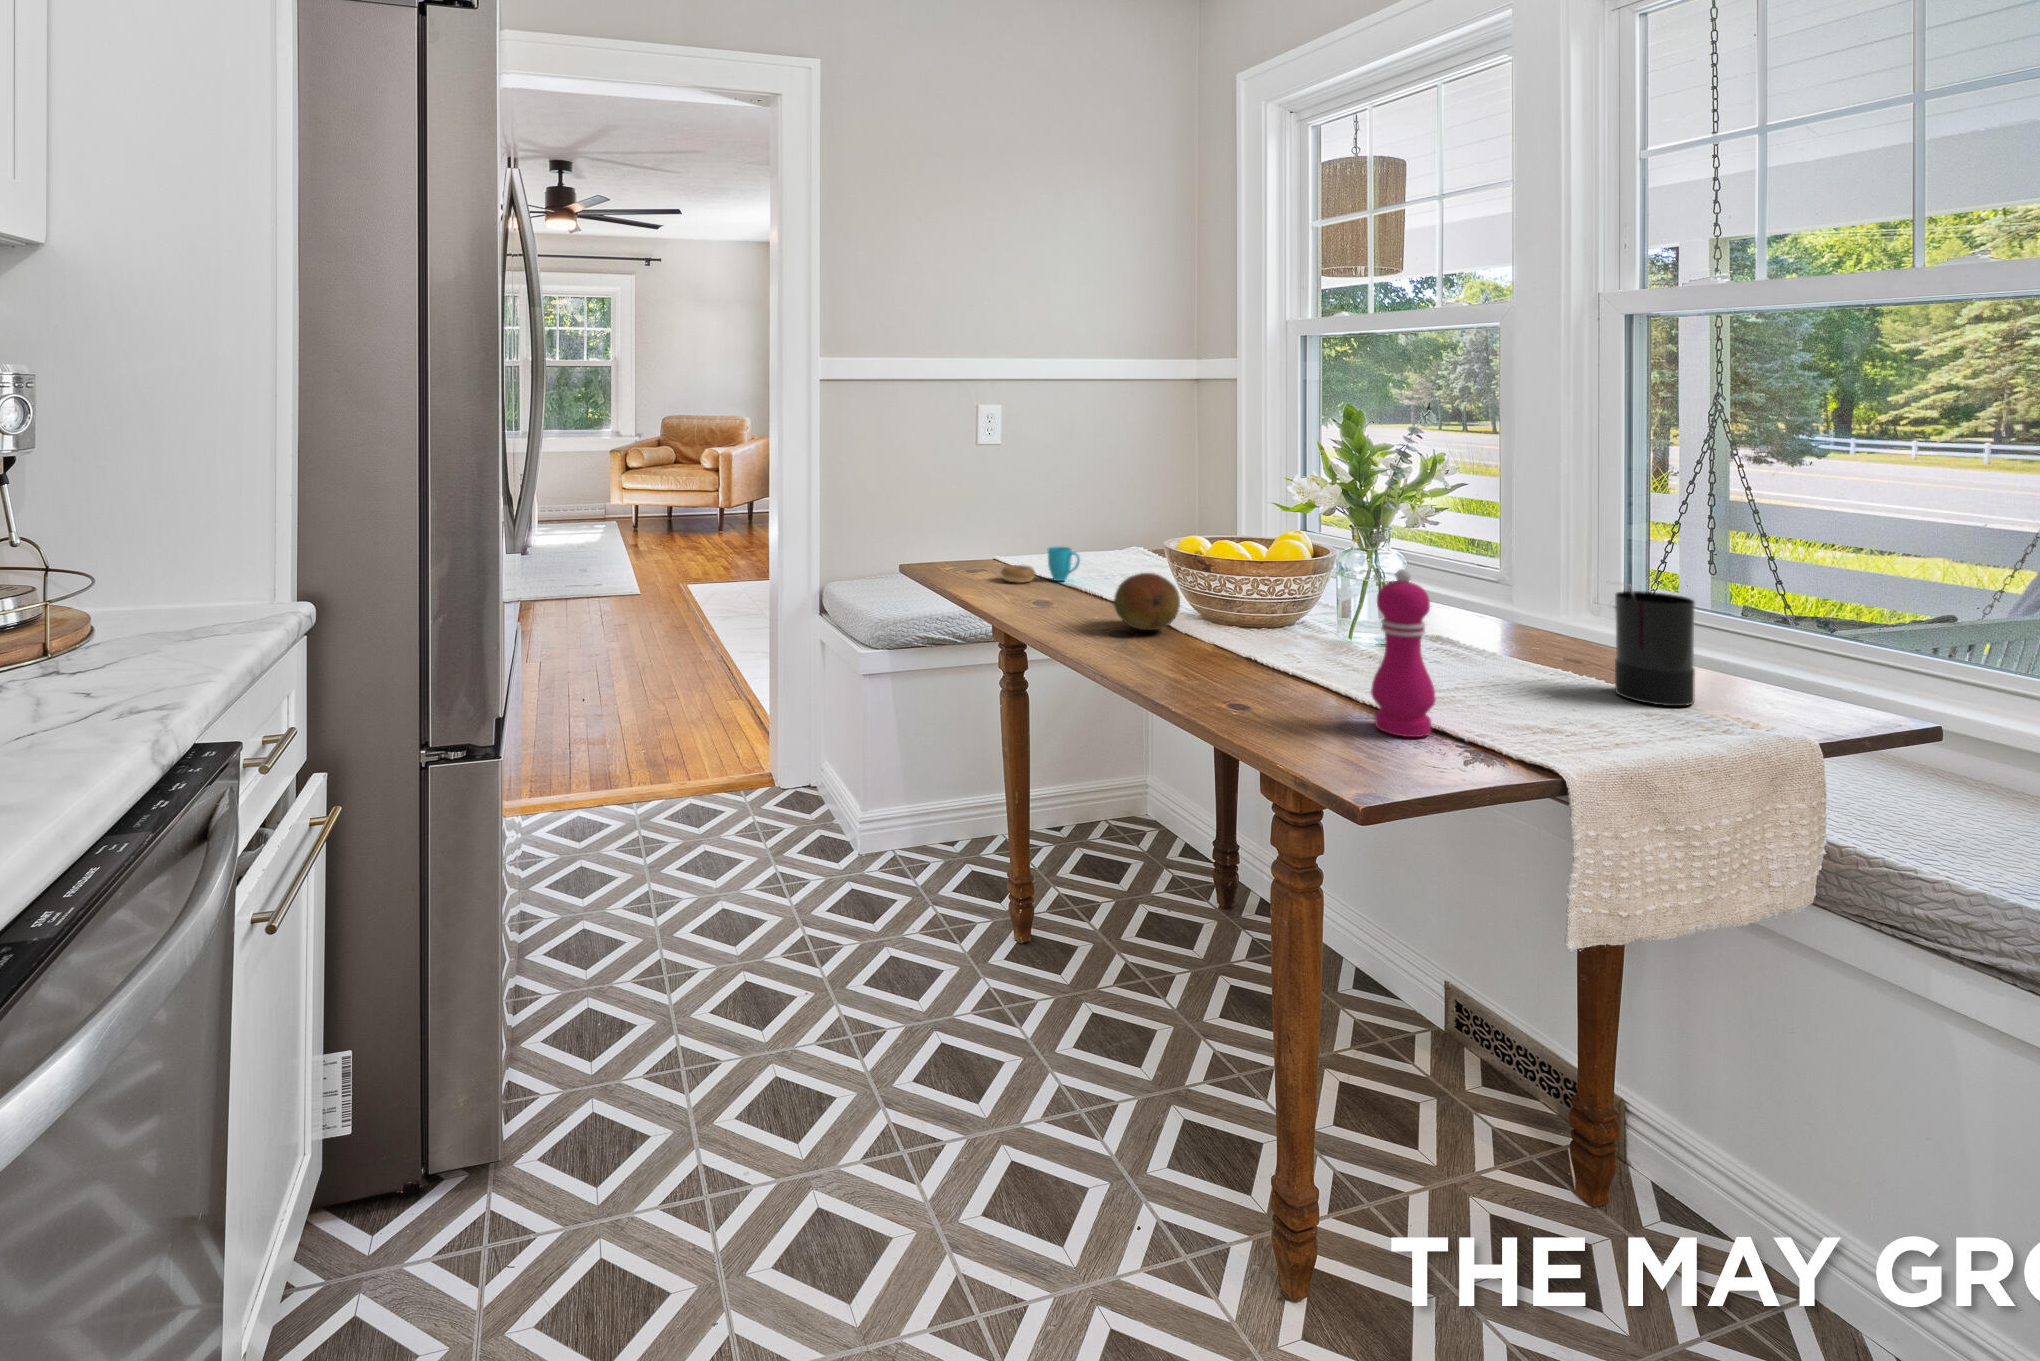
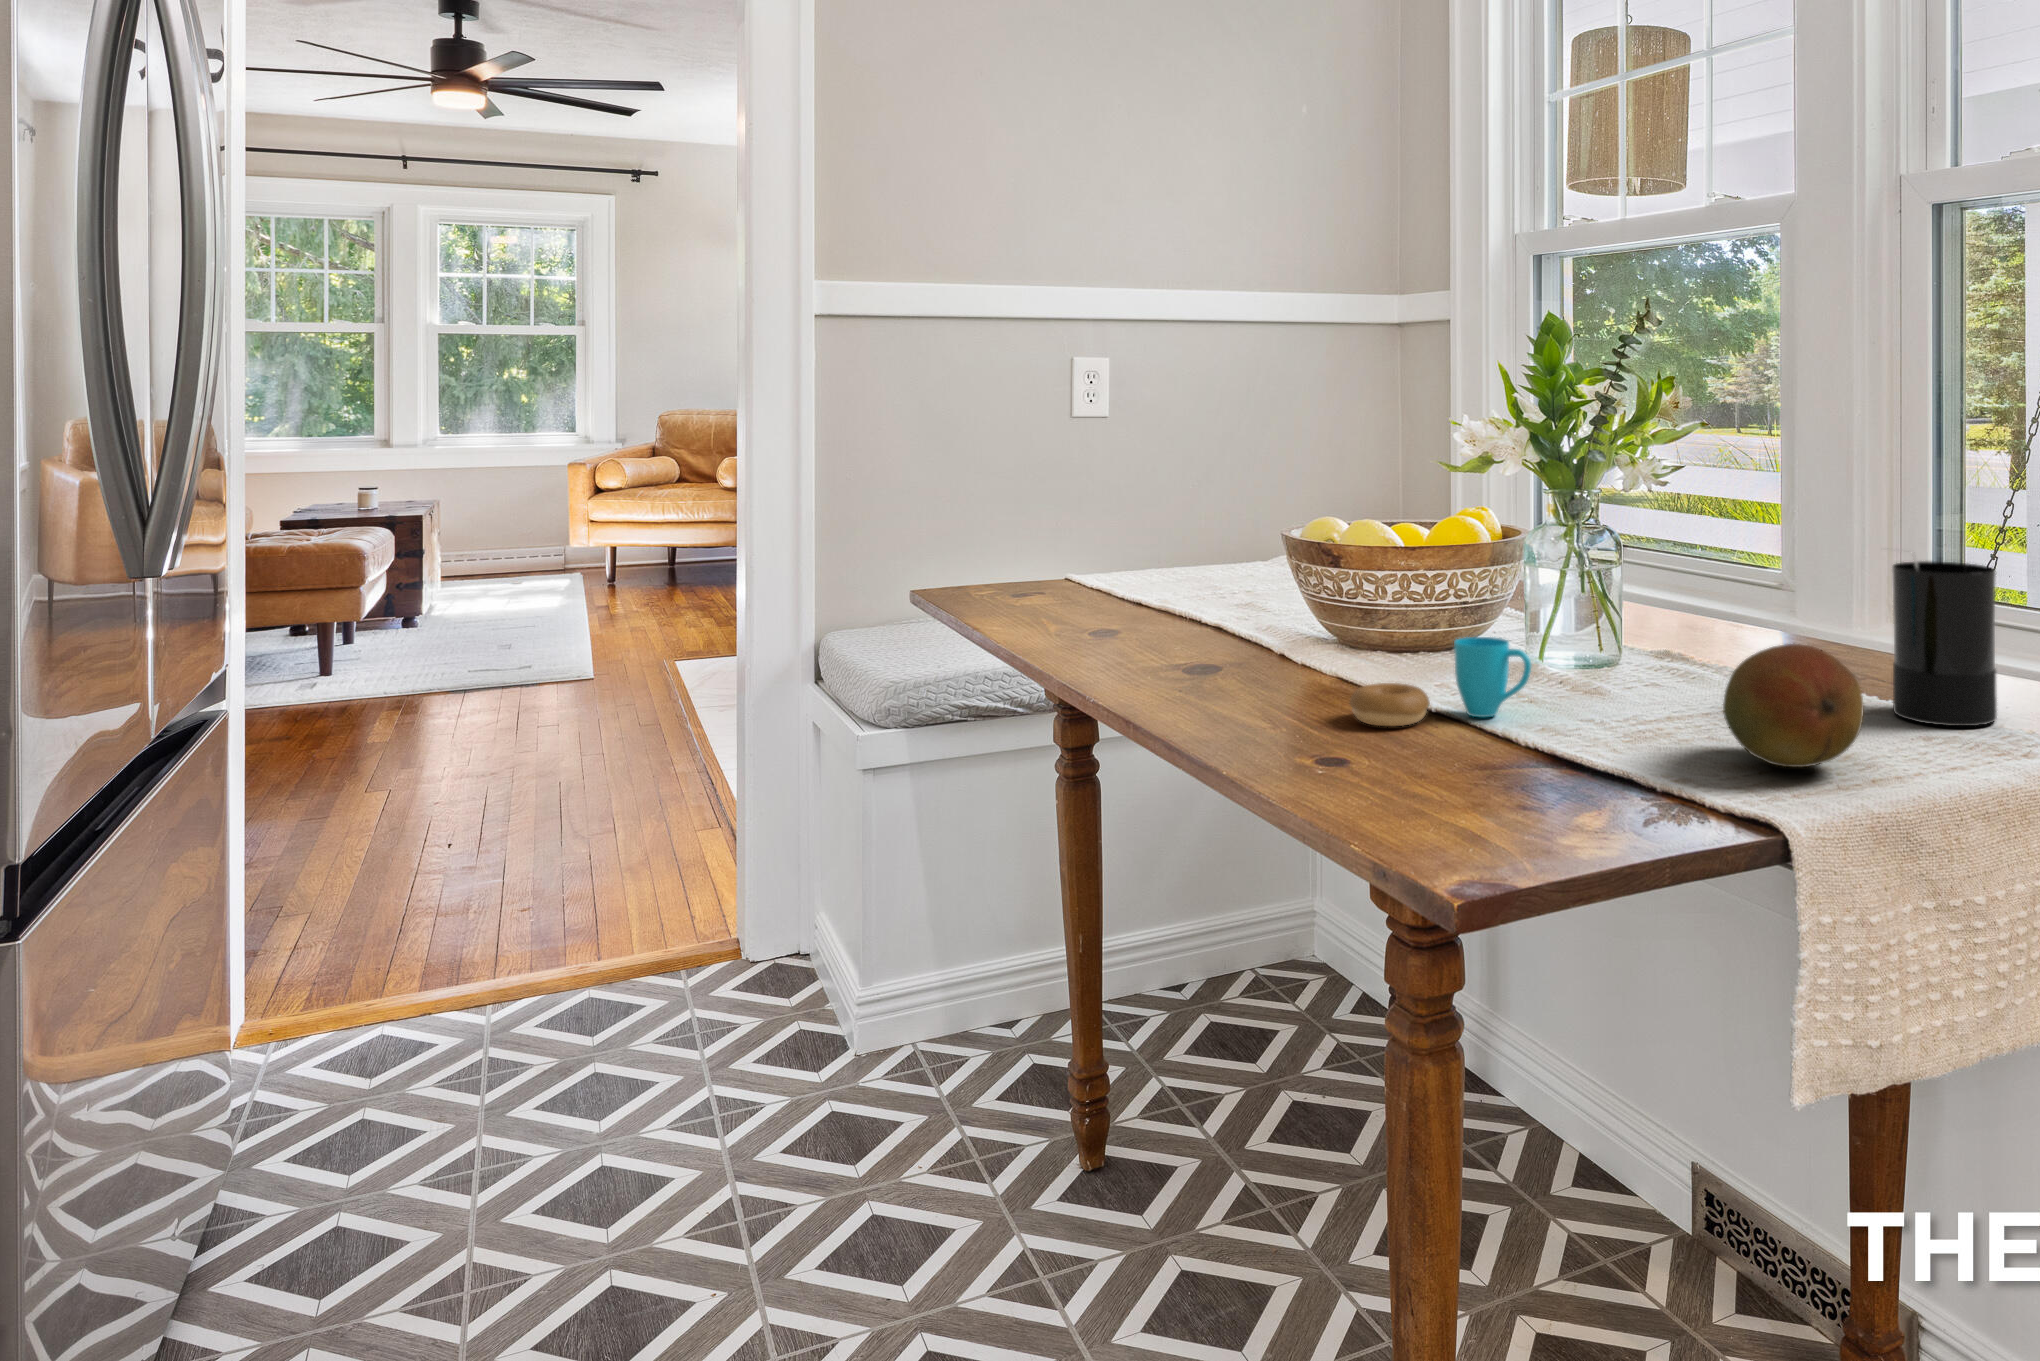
cup: present [1001,547,1080,583] -> present [1350,637,1531,726]
pepper mill: present [1371,569,1436,737] -> none [1526,524,1617,790]
fruit: present [1114,573,1180,630] -> present [1723,644,1863,767]

